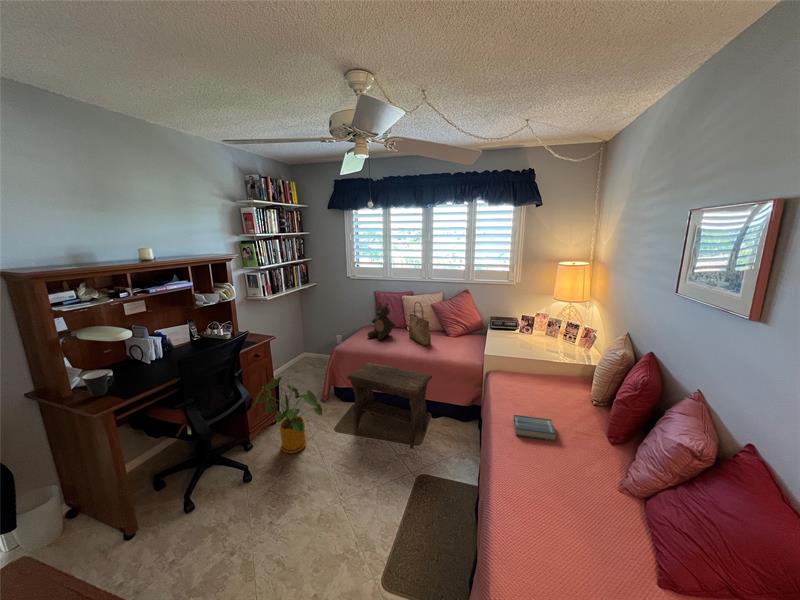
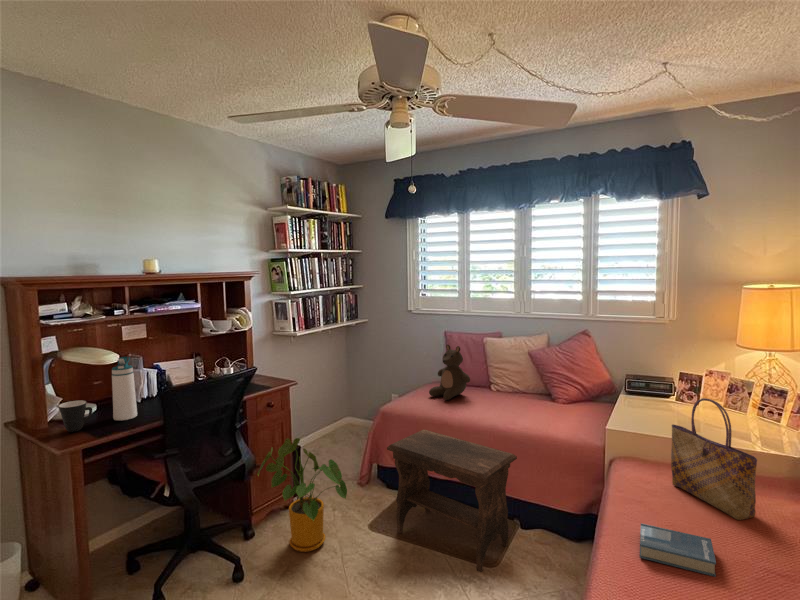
tote bag: present [409,302,431,345] -> present [671,398,757,520]
water bottle: none [126,331,152,382] -> present [112,357,137,420]

